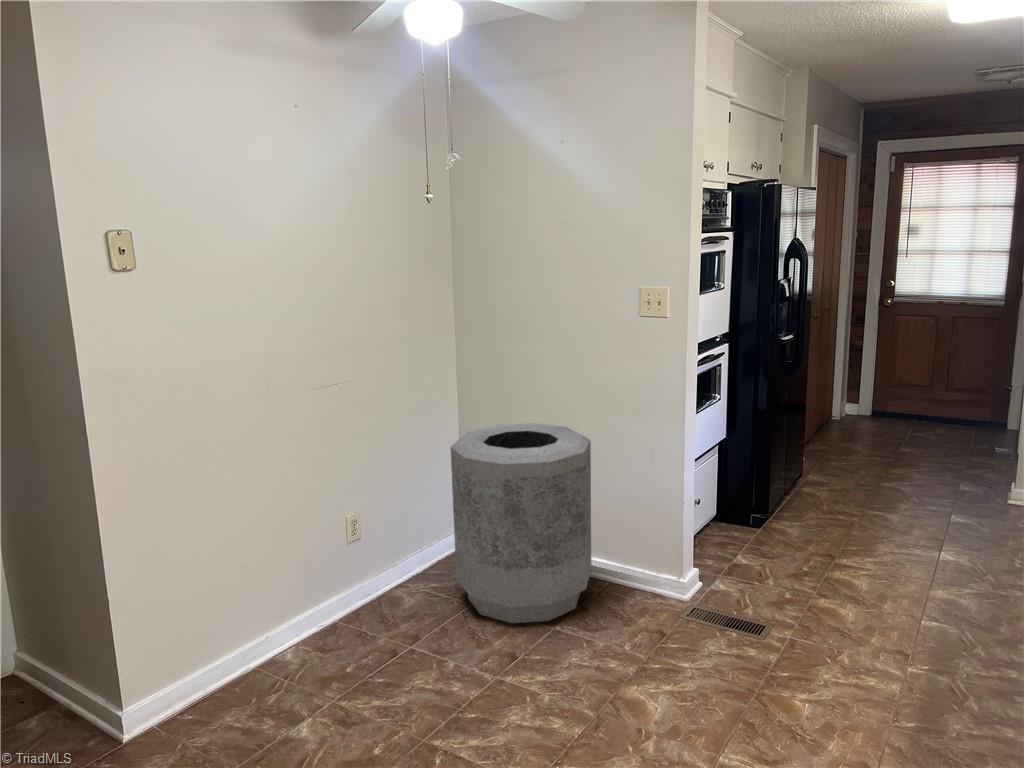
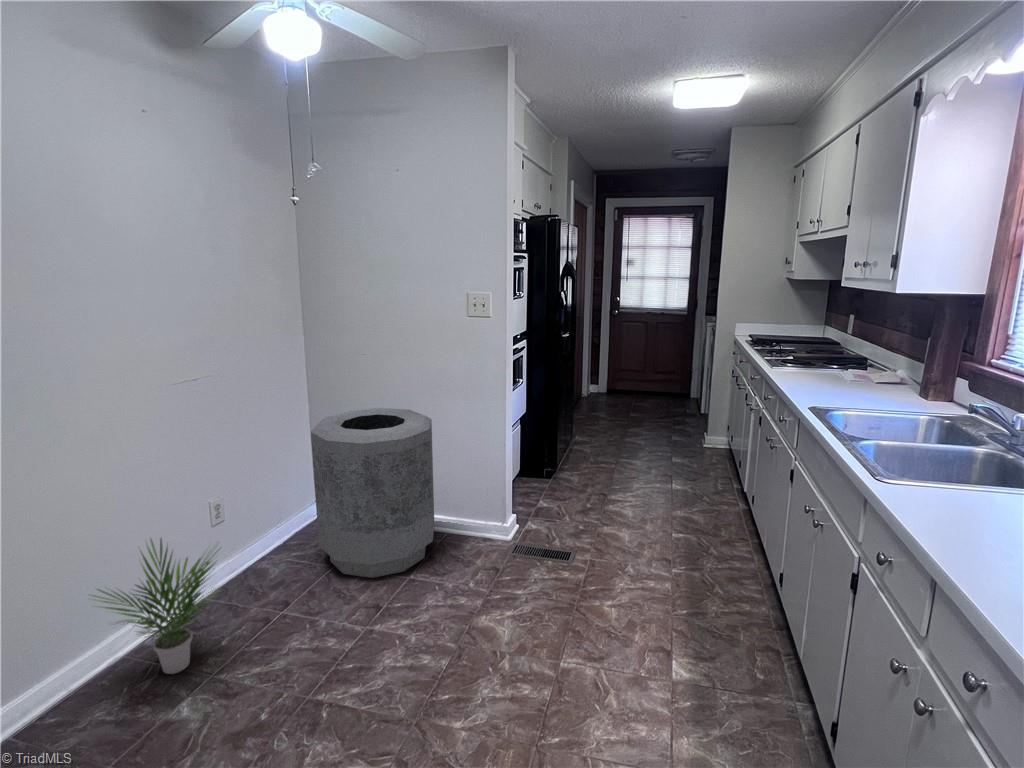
potted plant: none [227,546,351,691] -> present [92,538,217,674]

